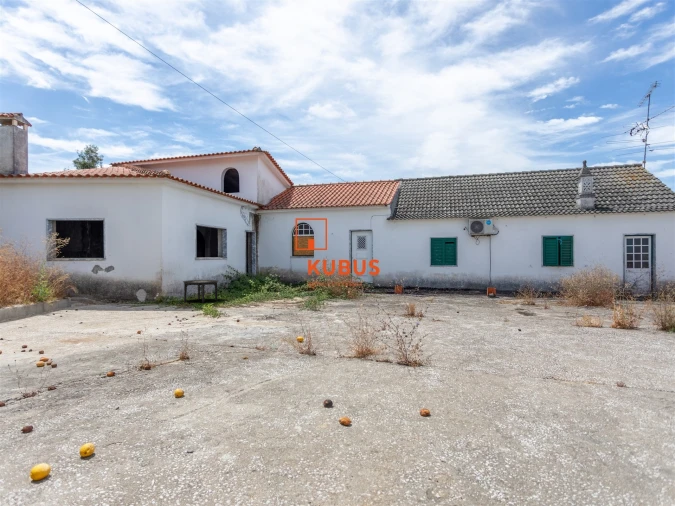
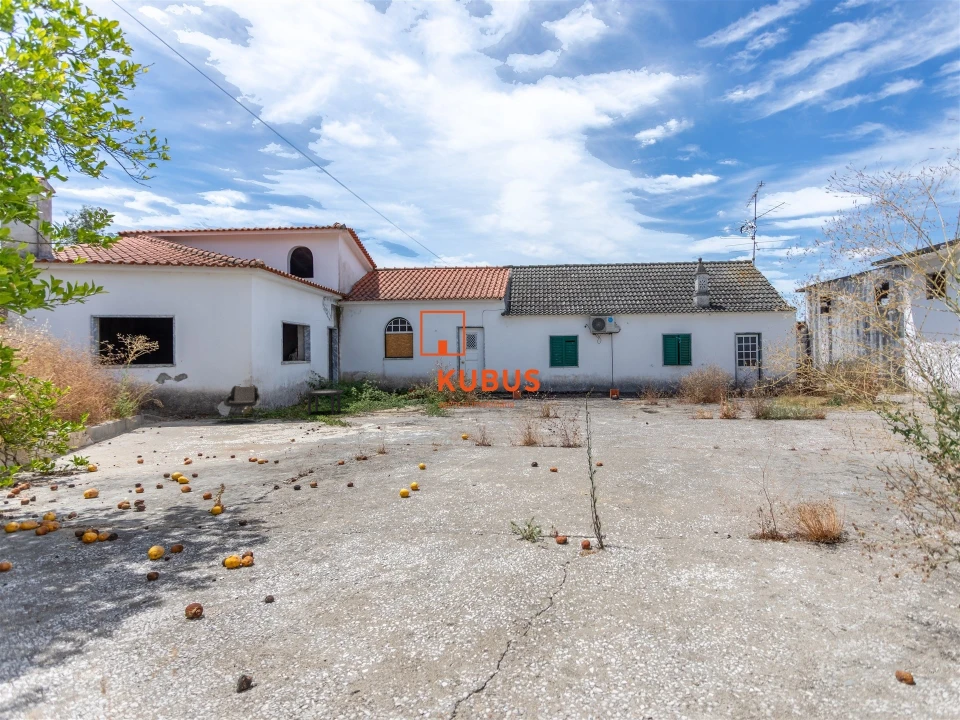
lounge chair: none [90,273,131,308] -> present [224,384,260,423]

